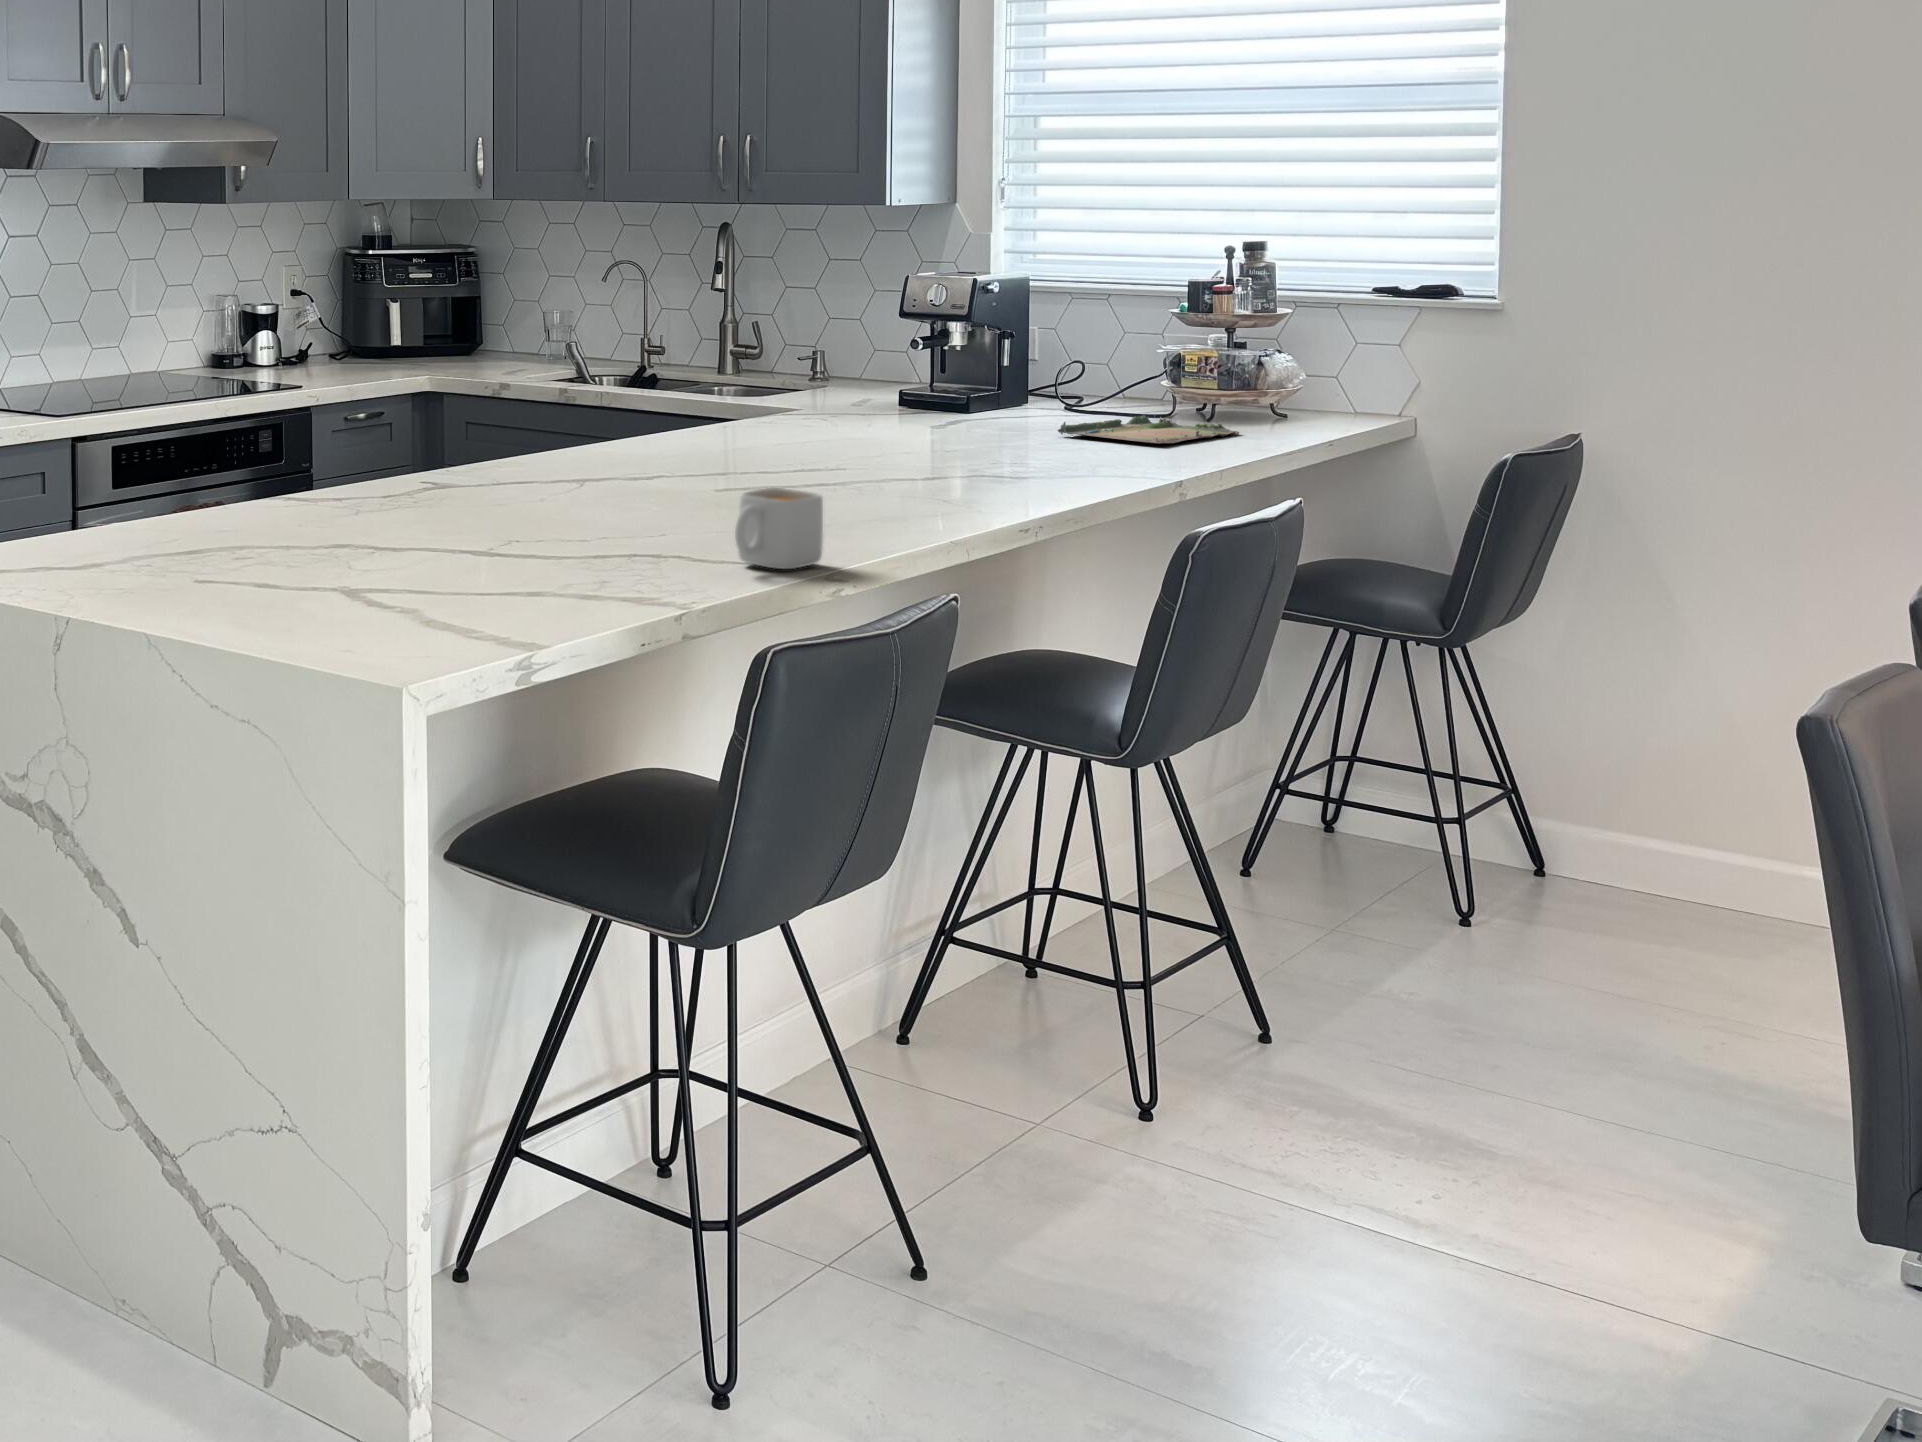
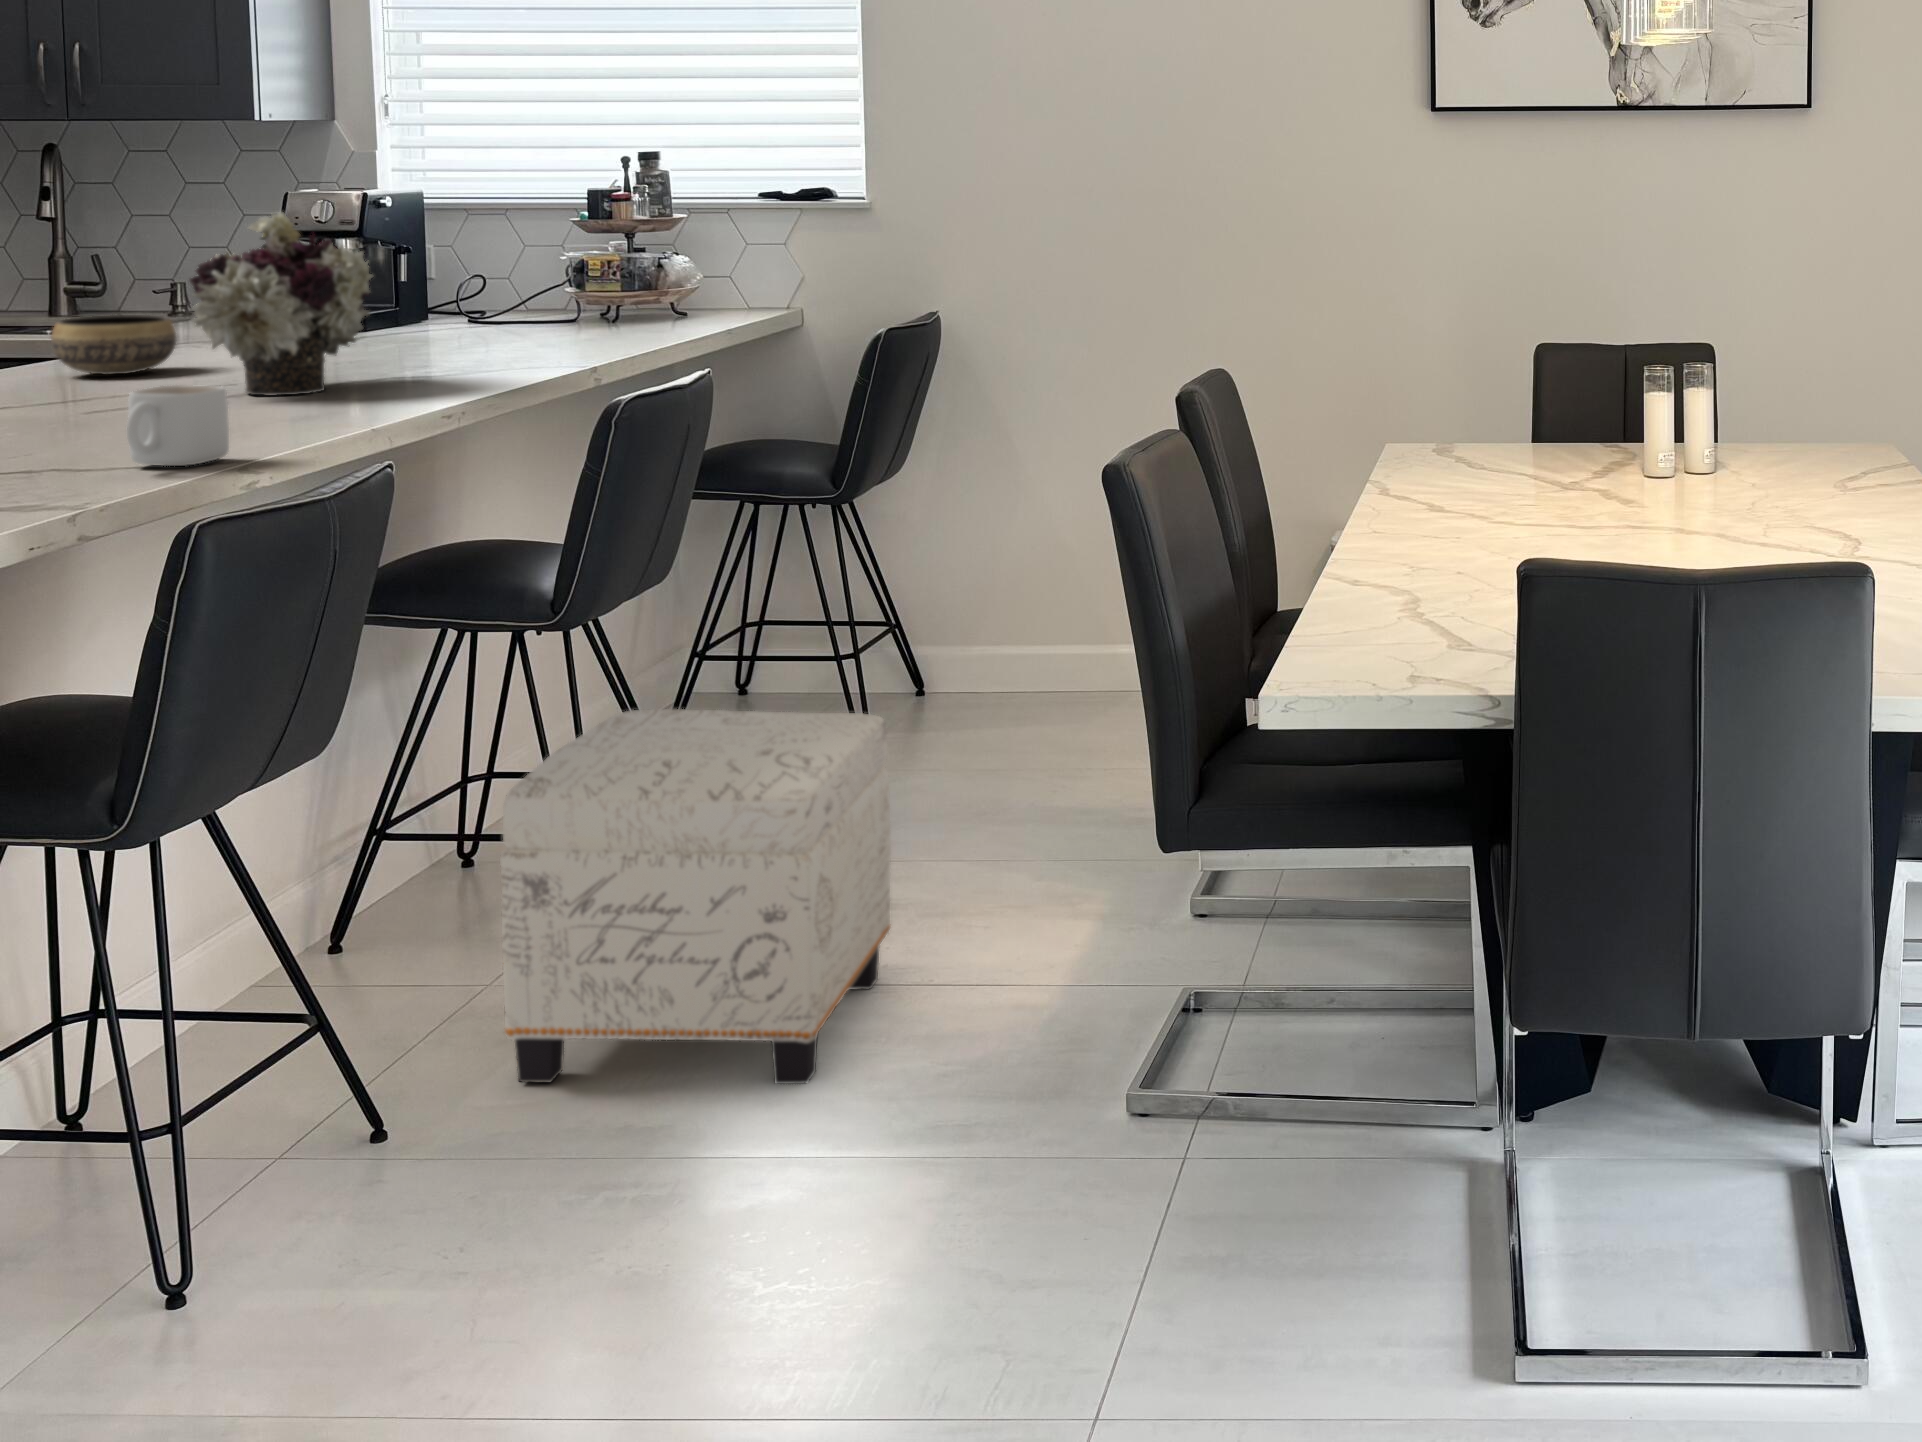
flower arrangement: none [806,309,971,489] -> present [189,212,372,395]
bowl: none [703,393,802,449] -> present [51,315,176,375]
tray: present [1058,415,1239,444] -> none [464,312,645,340]
ottoman: none [1043,874,1495,1376] -> present [500,709,891,1084]

